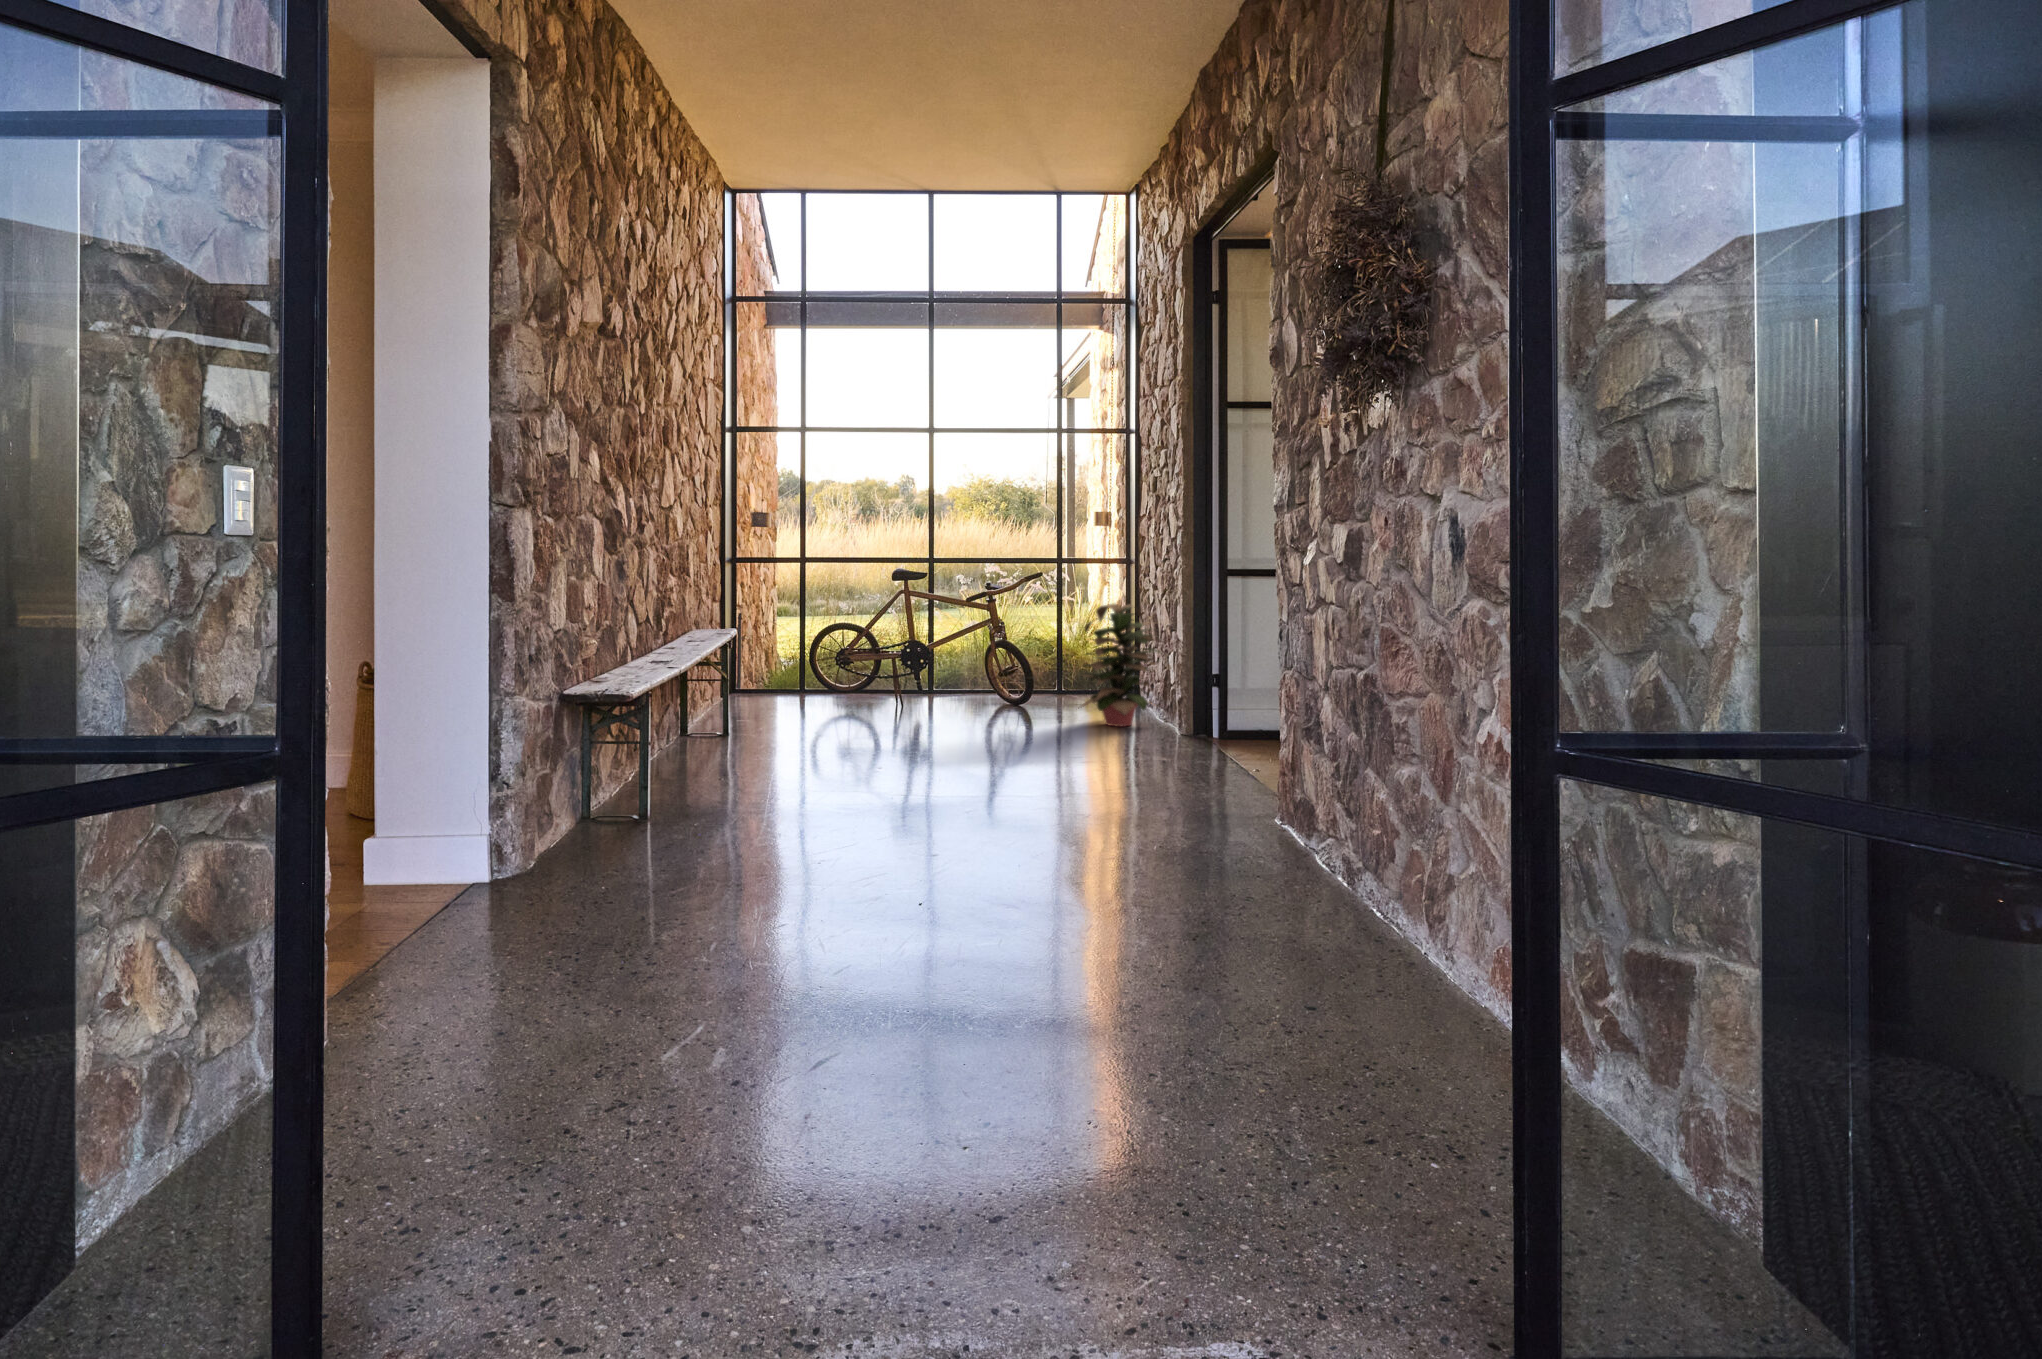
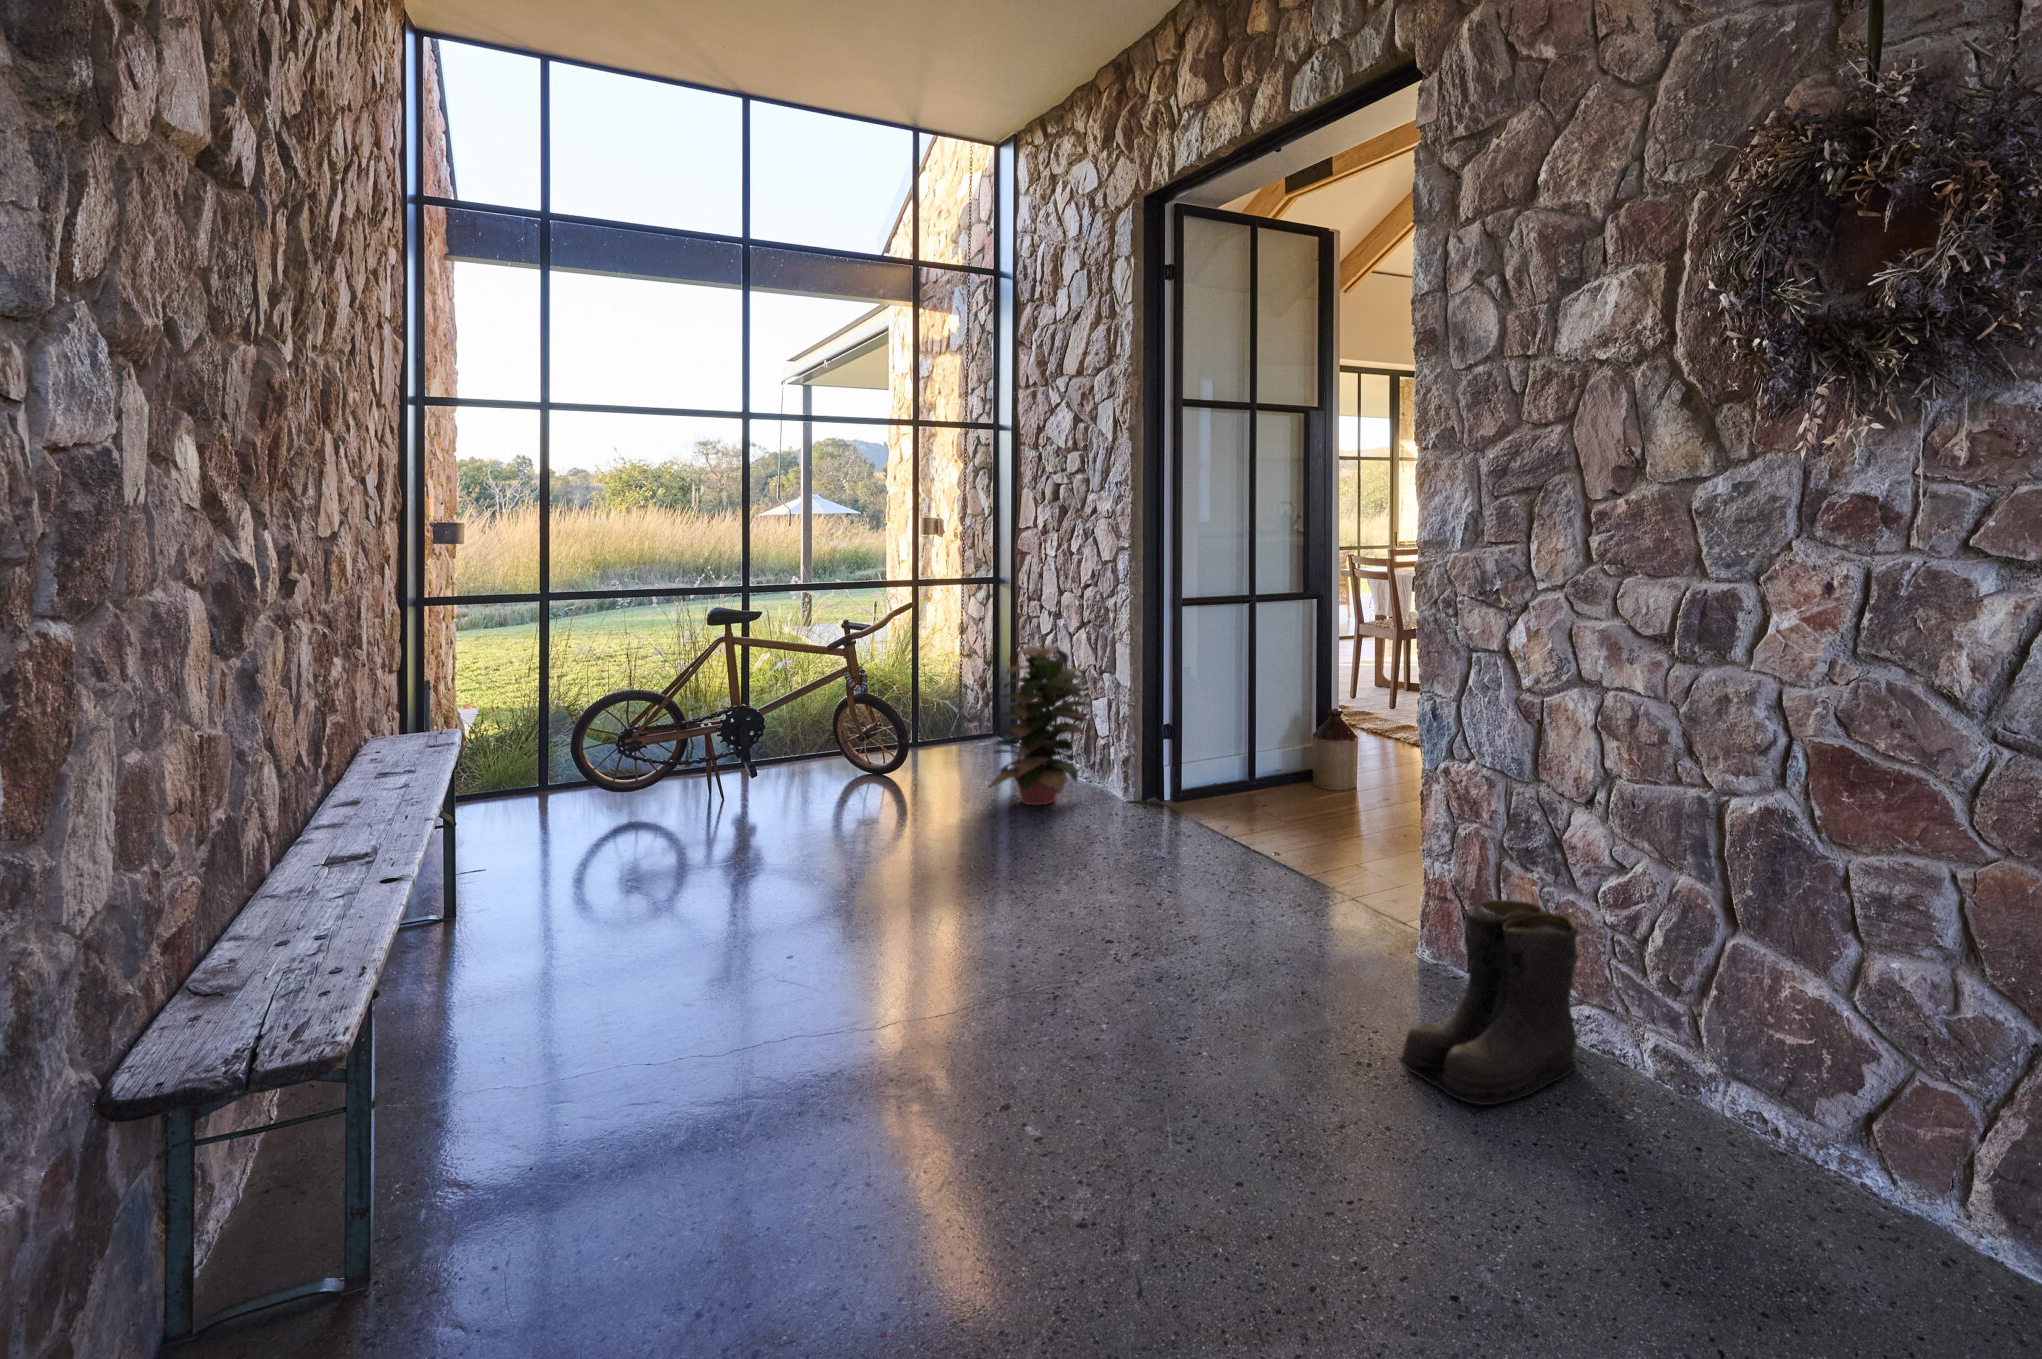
boots: none [1189,750,1311,862] -> present [1399,900,1579,1105]

